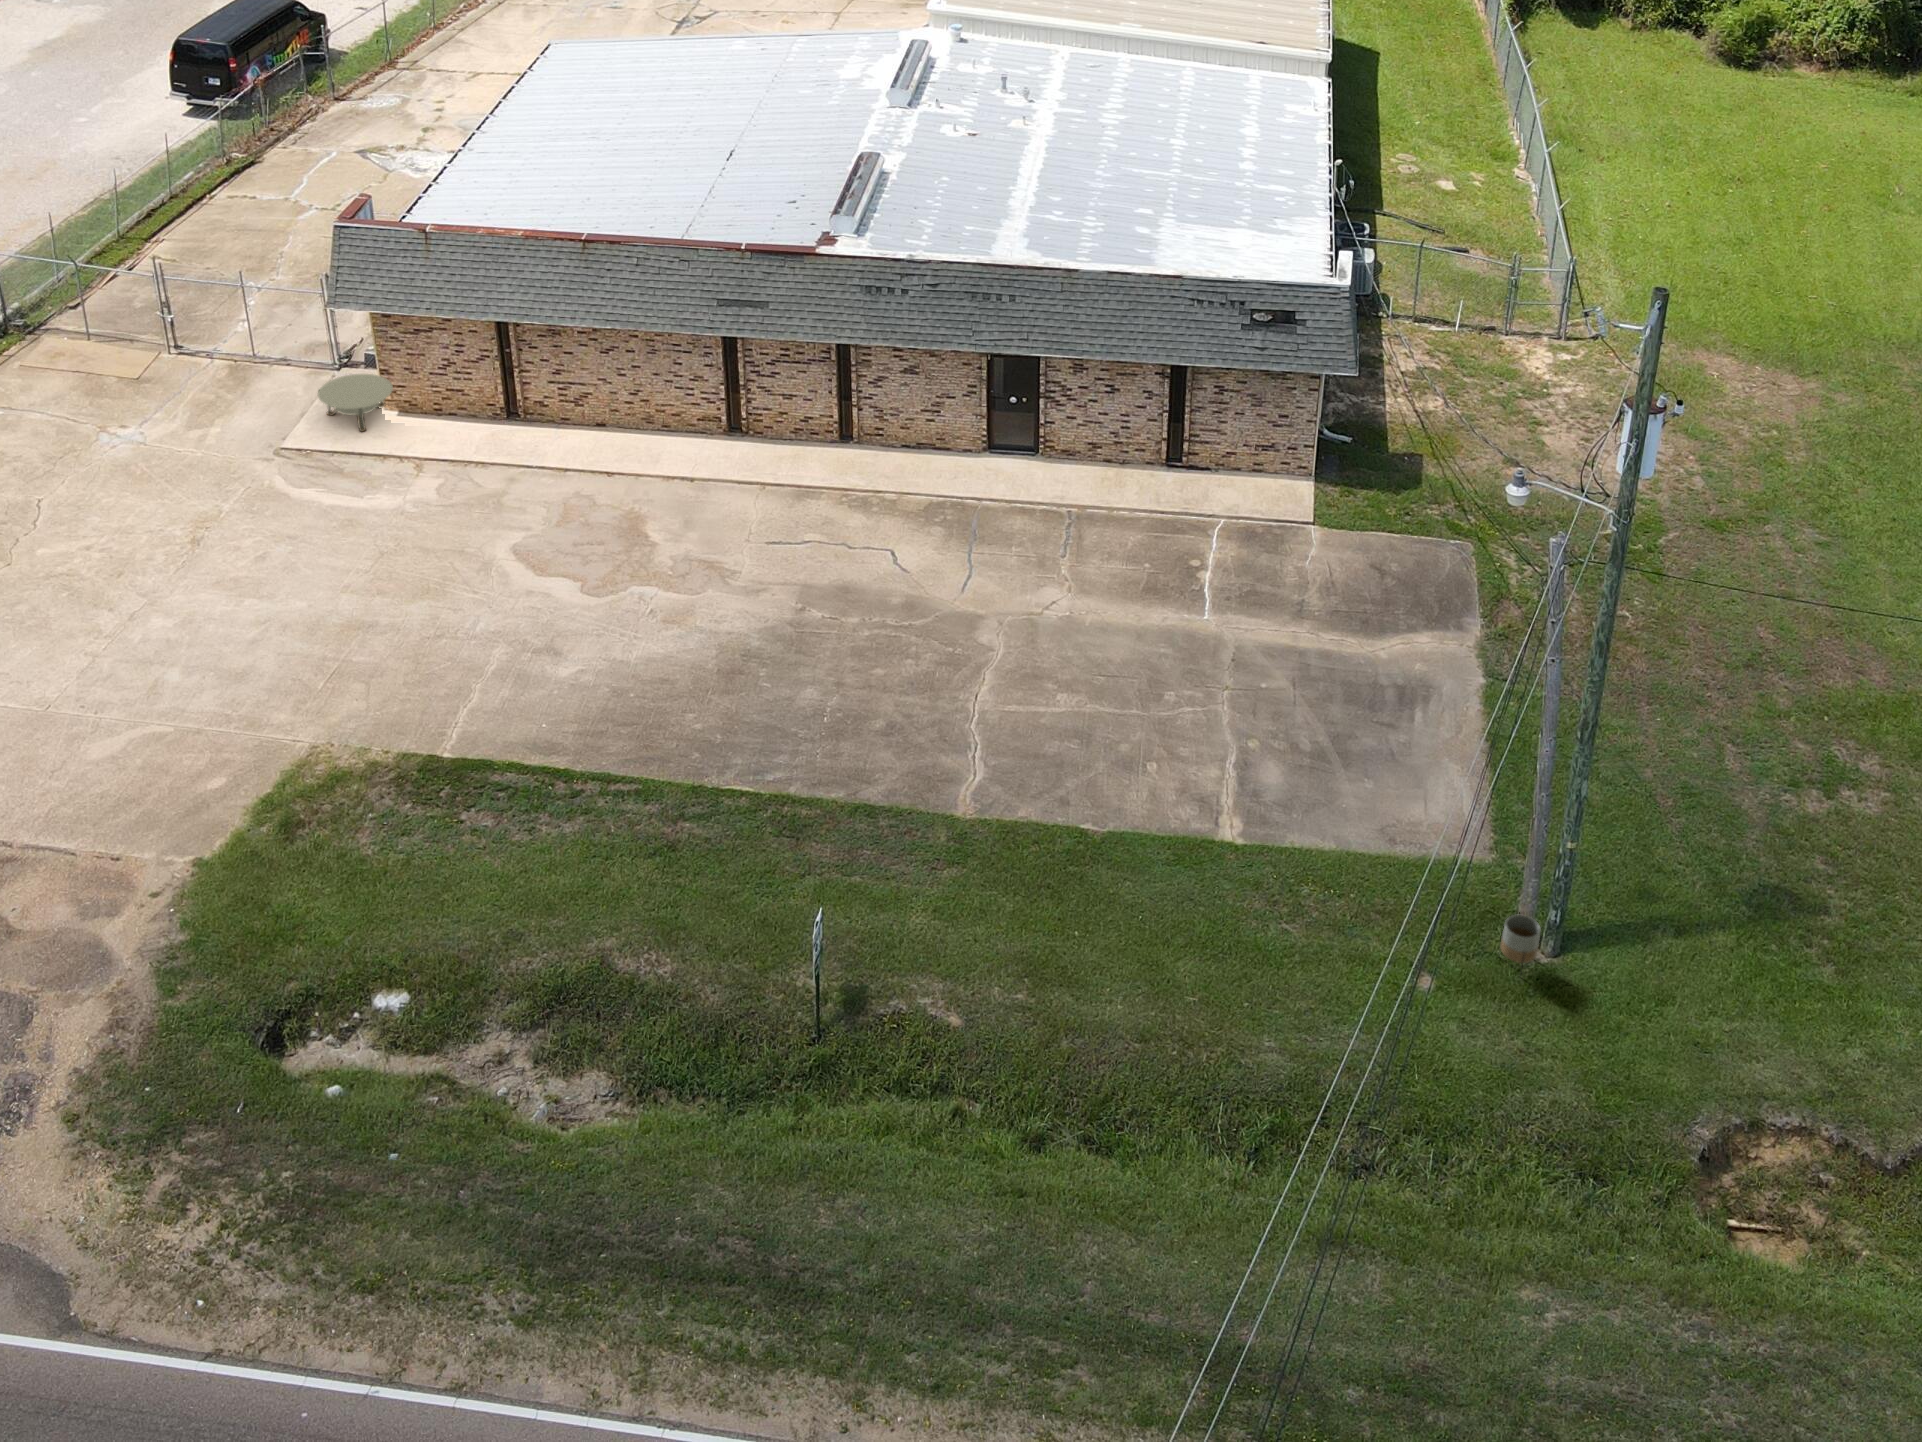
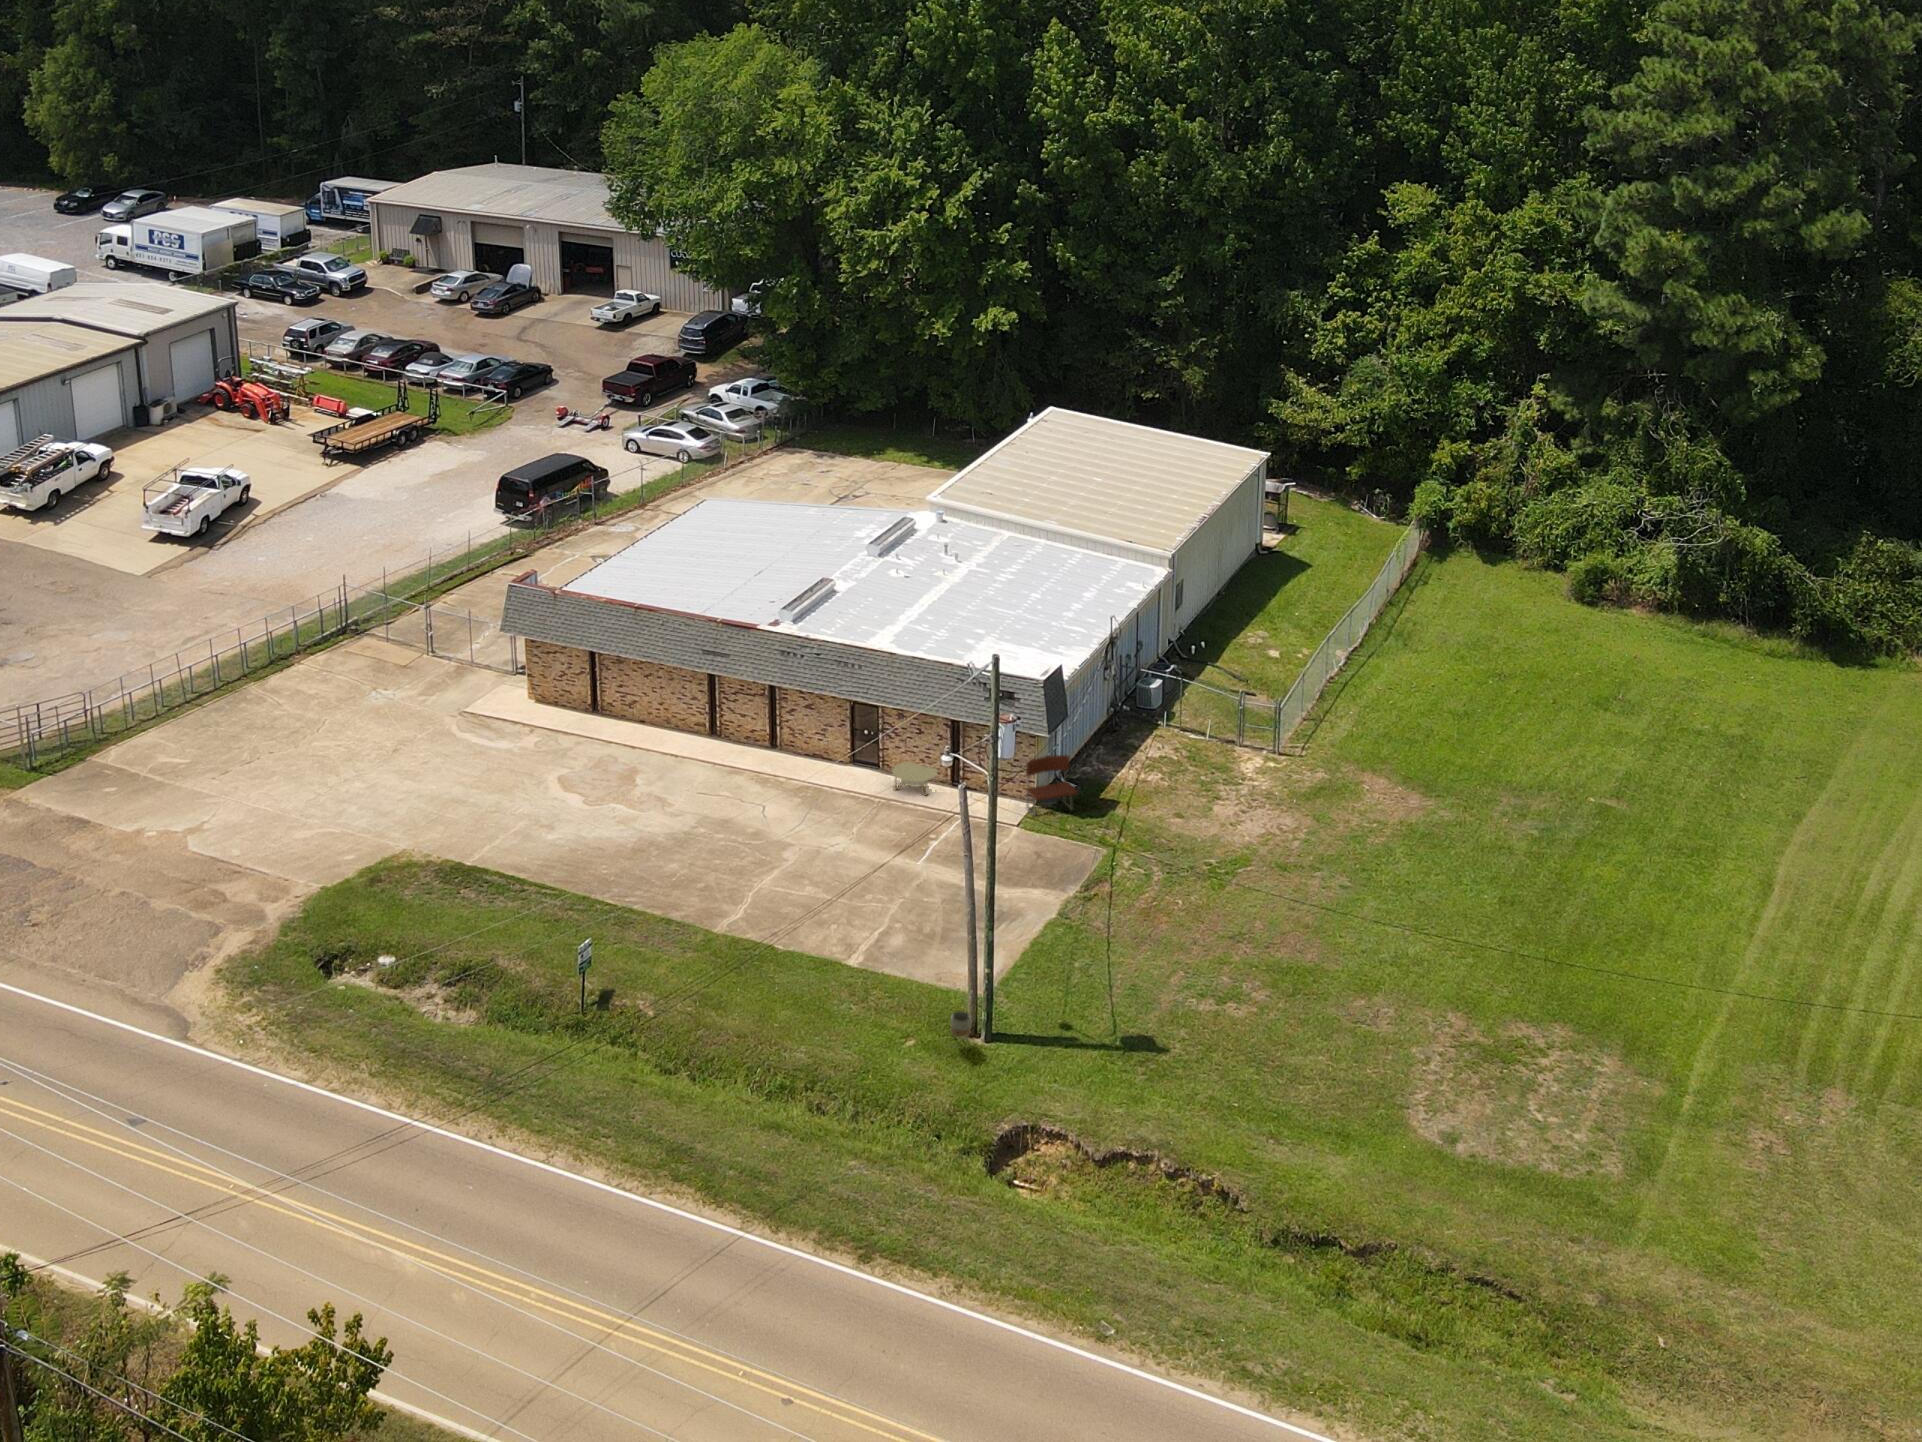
round table: present [318,374,393,432] -> present [892,762,938,796]
bench: none [1287,395,1371,499] -> present [1026,755,1078,816]

